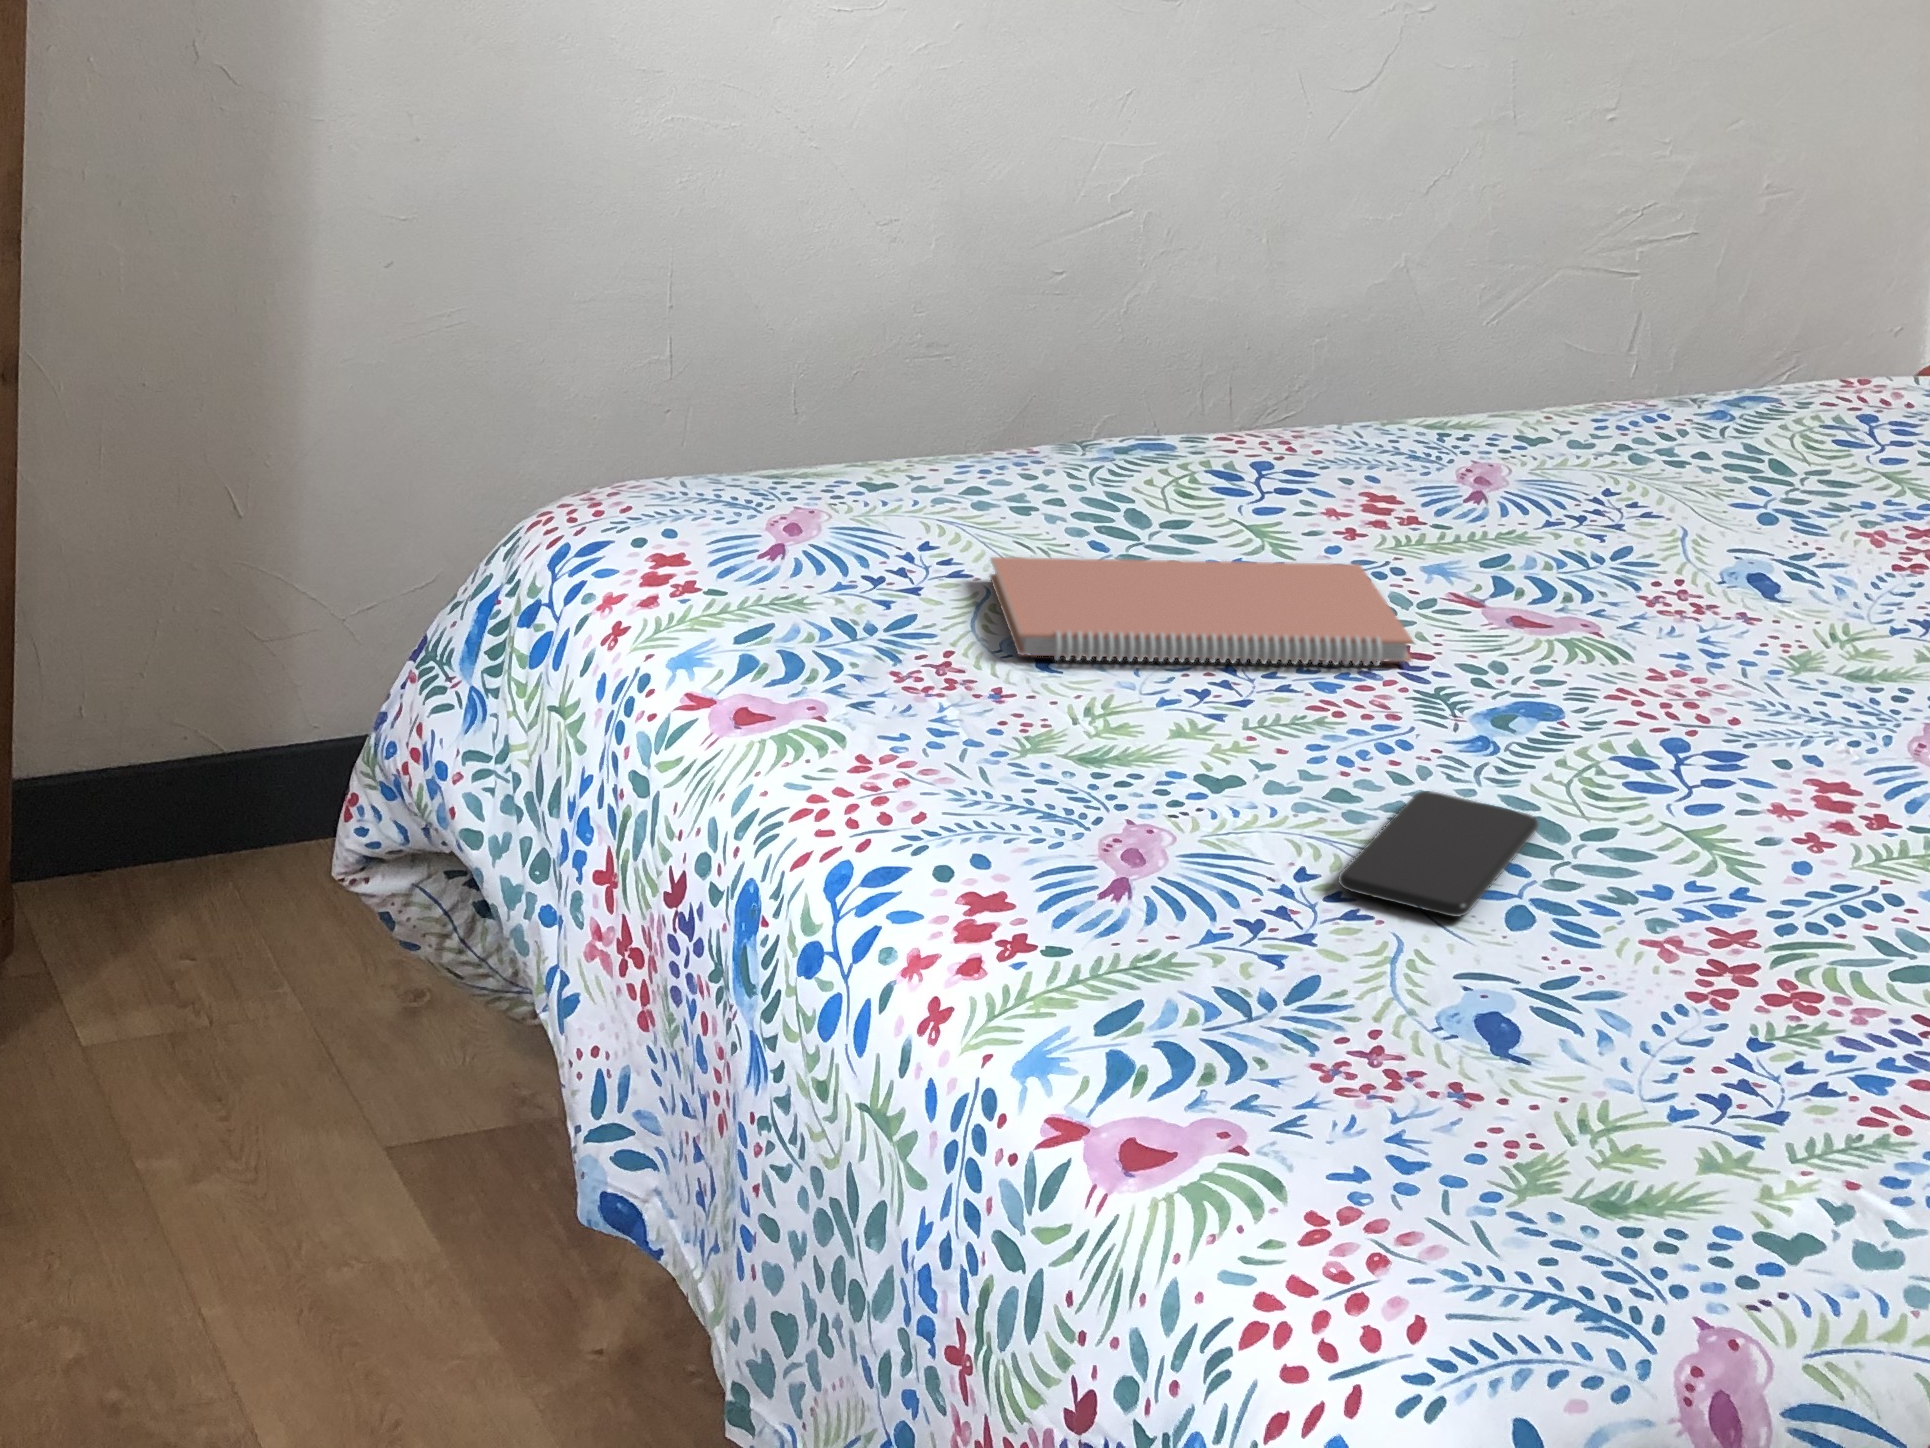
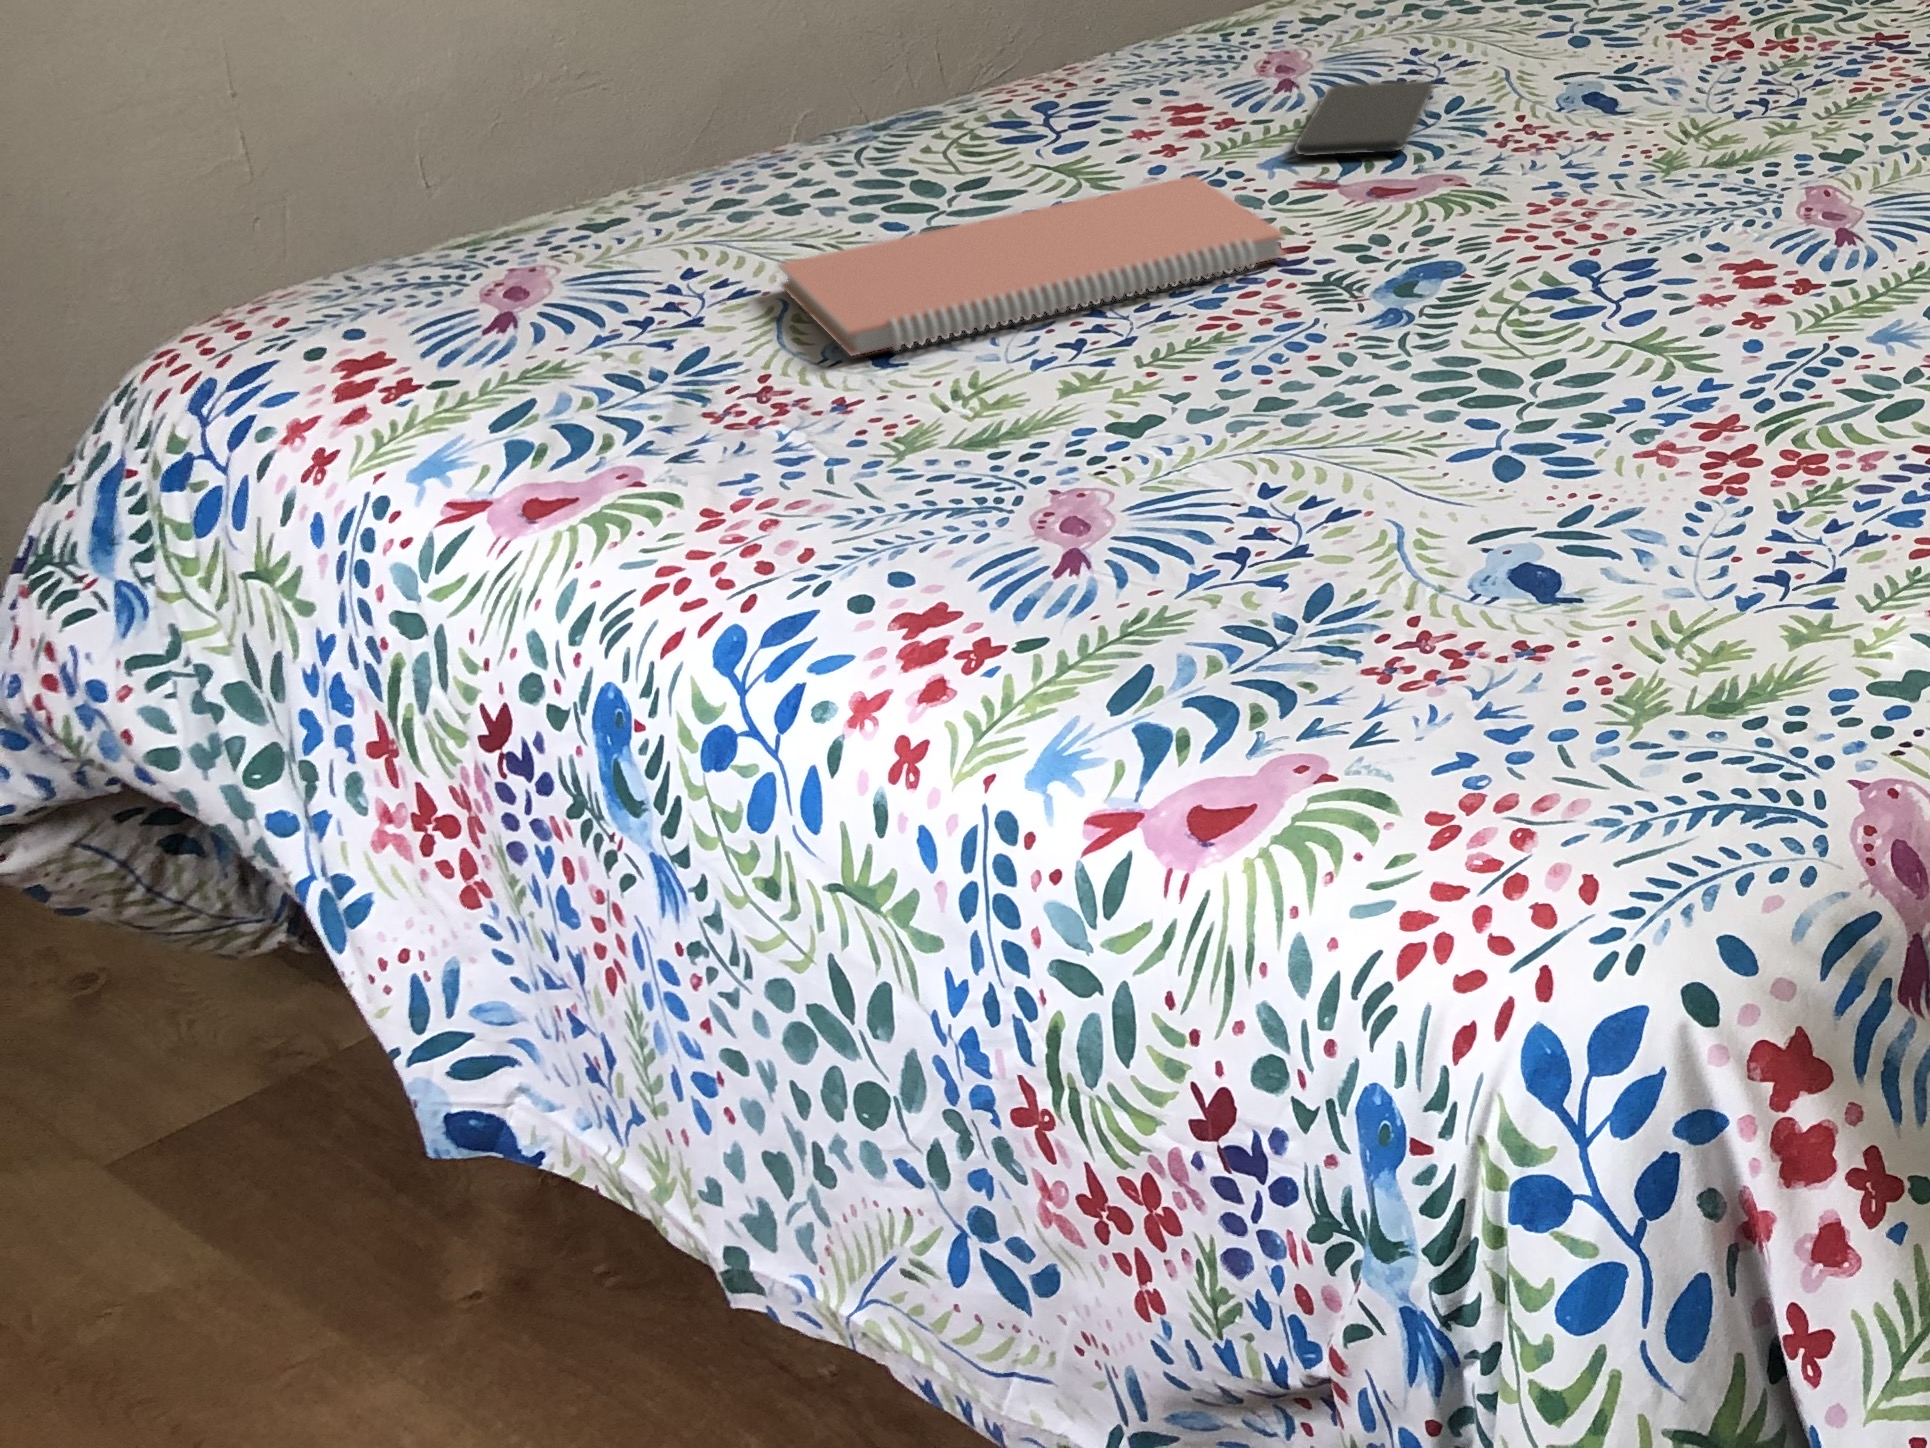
smartphone: present [1338,791,1538,917] -> present [1294,80,1433,156]

